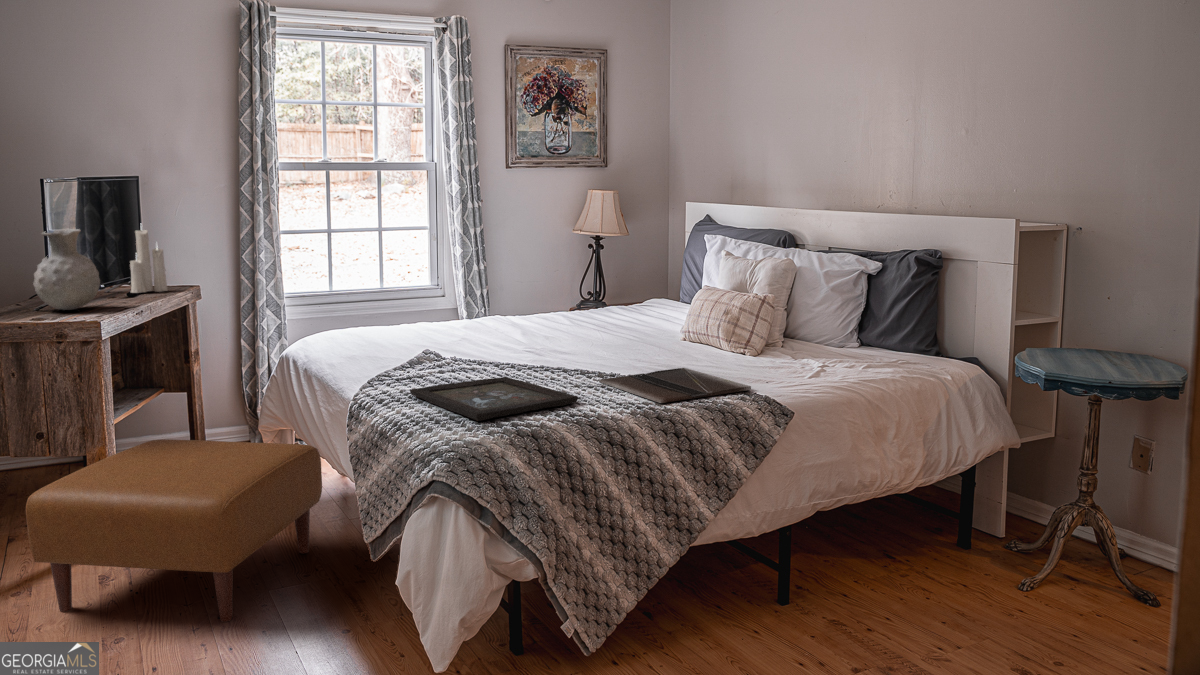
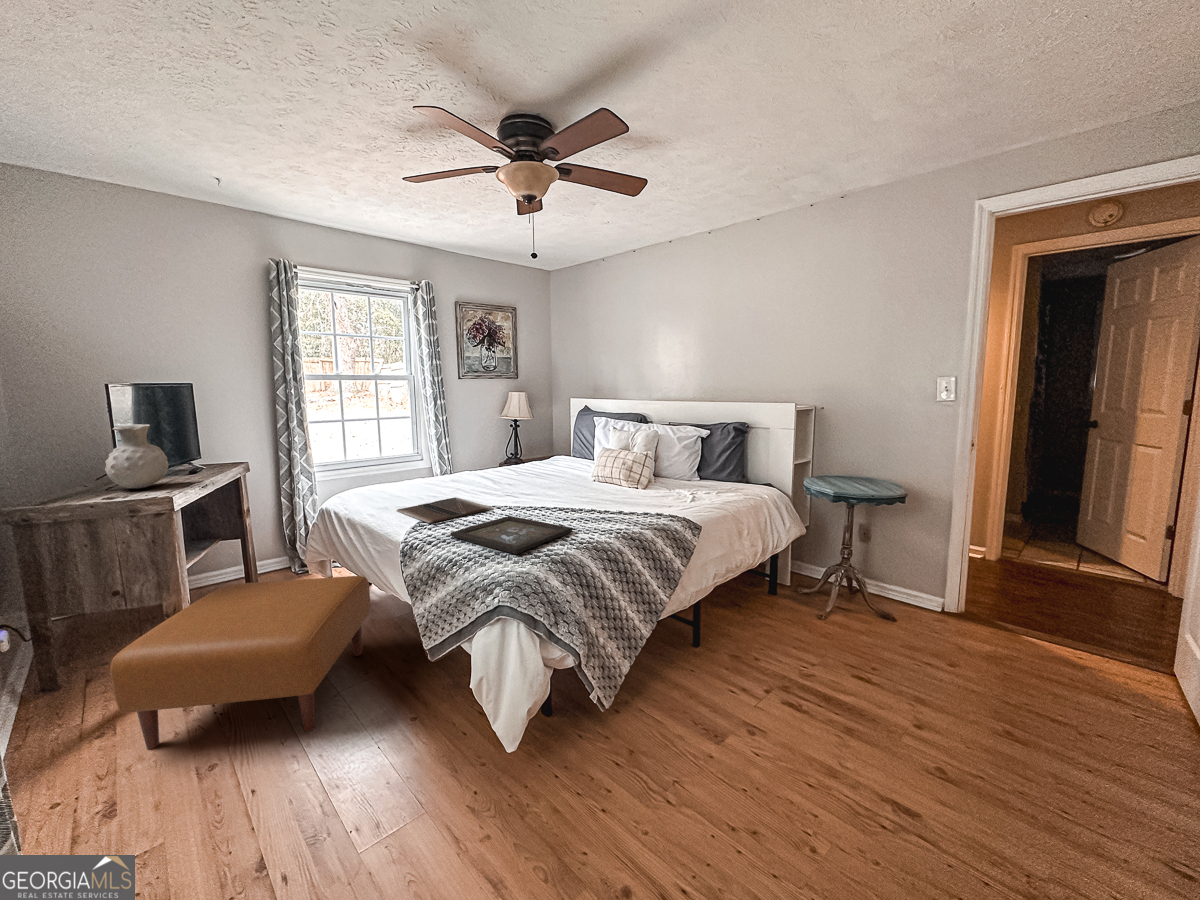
candle: present [130,227,168,293] -> none [191,414,223,470]
laptop: present [599,368,751,403] -> present [397,497,492,523]

